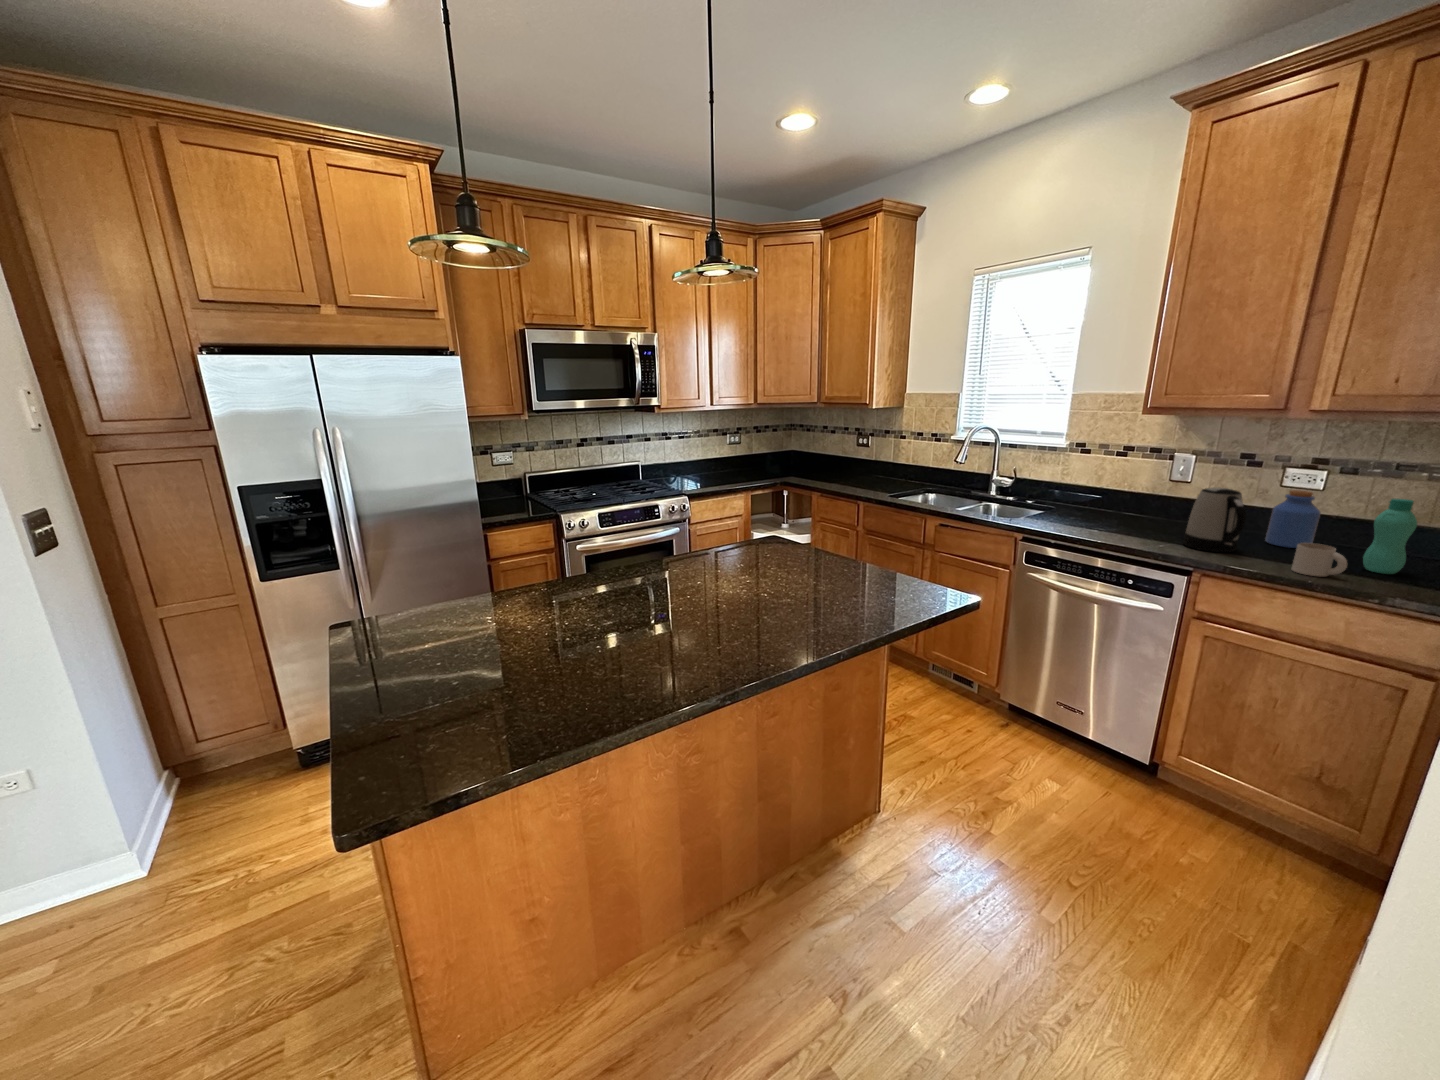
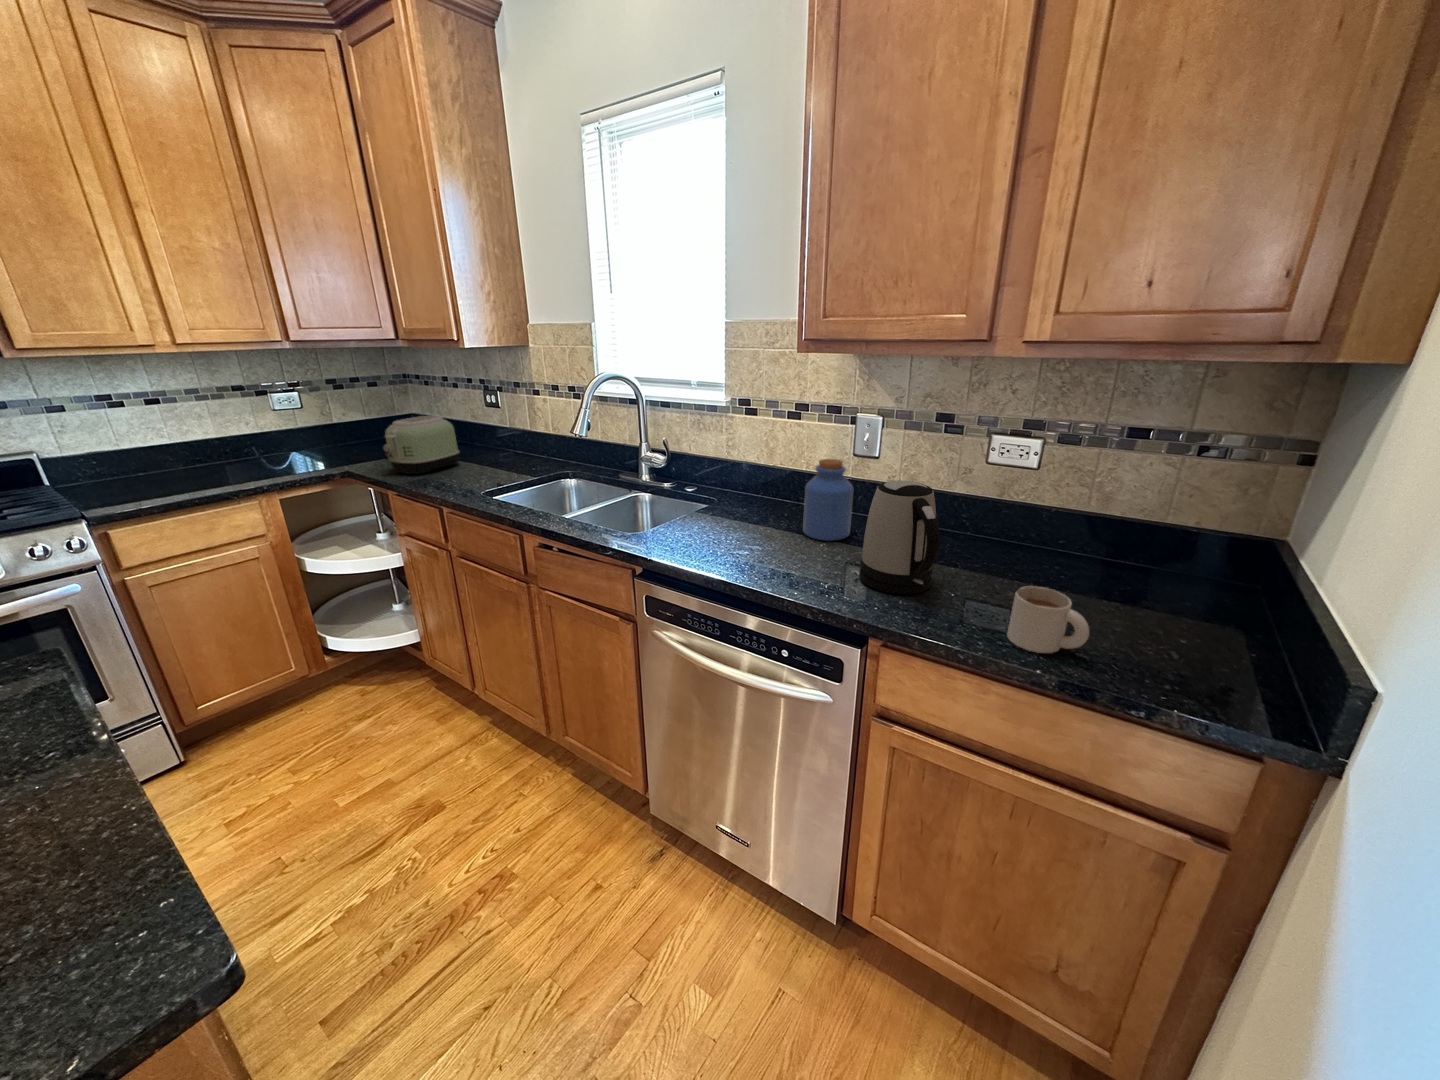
toaster: none [811,450,849,485] -> present [383,416,459,475]
jar: present [1265,490,1320,548] -> present [803,459,853,541]
bottle: present [1363,498,1417,574] -> none [1099,498,1176,626]

